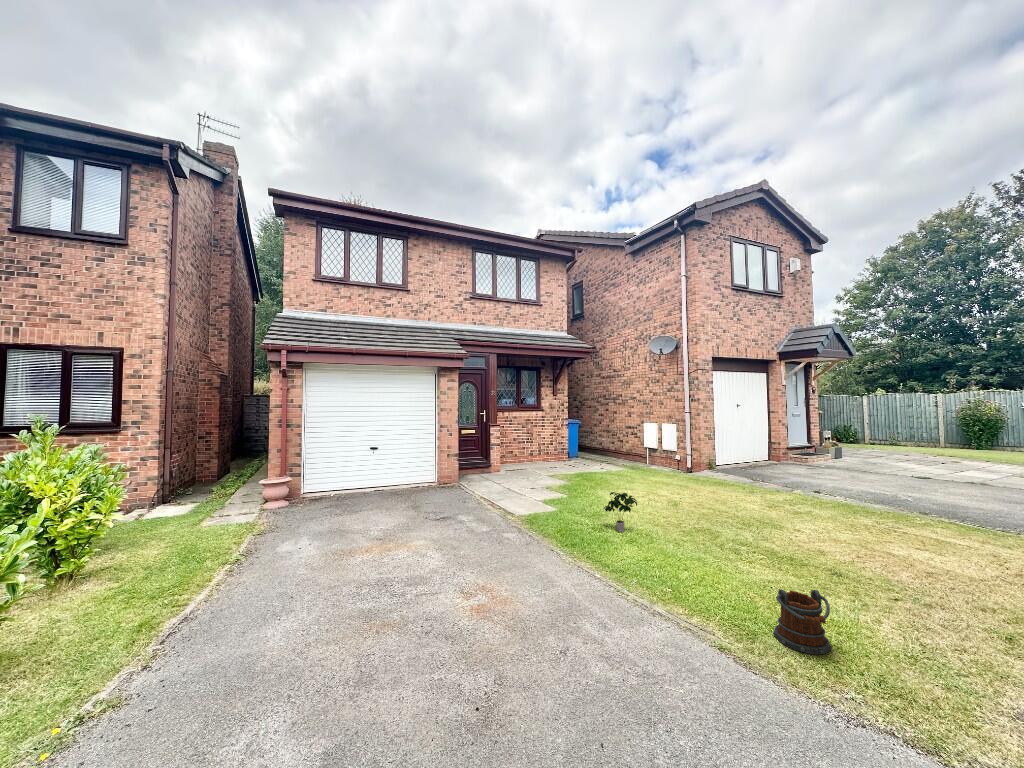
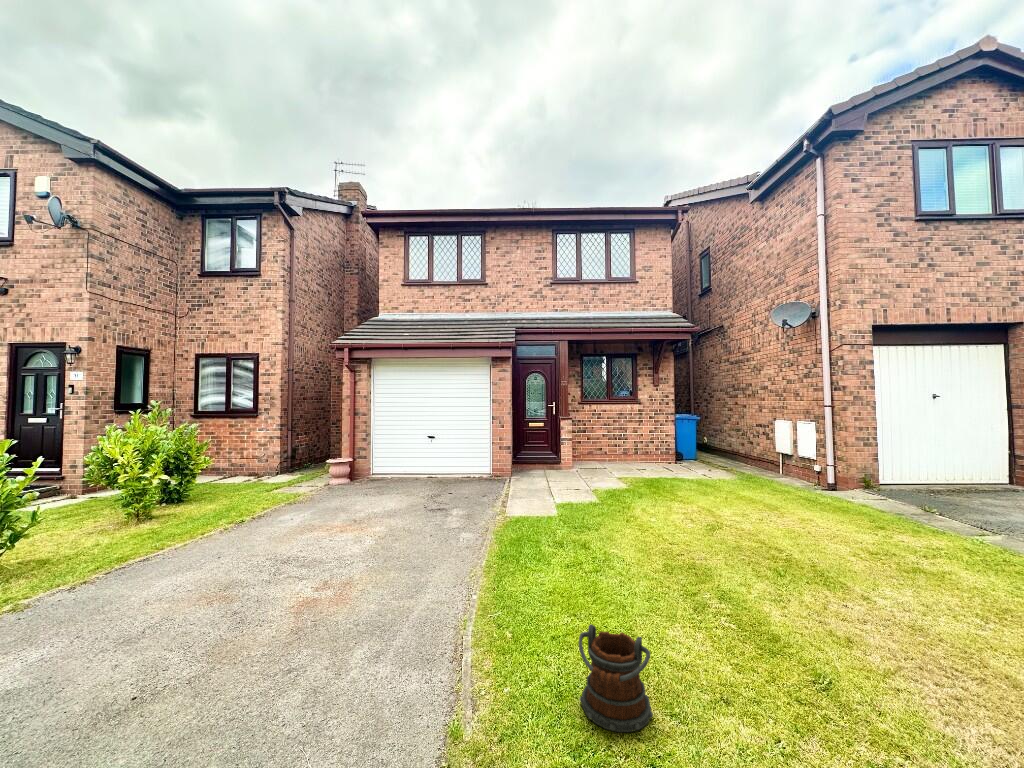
potted plant: present [604,492,637,532] -> none [590,491,620,541]

